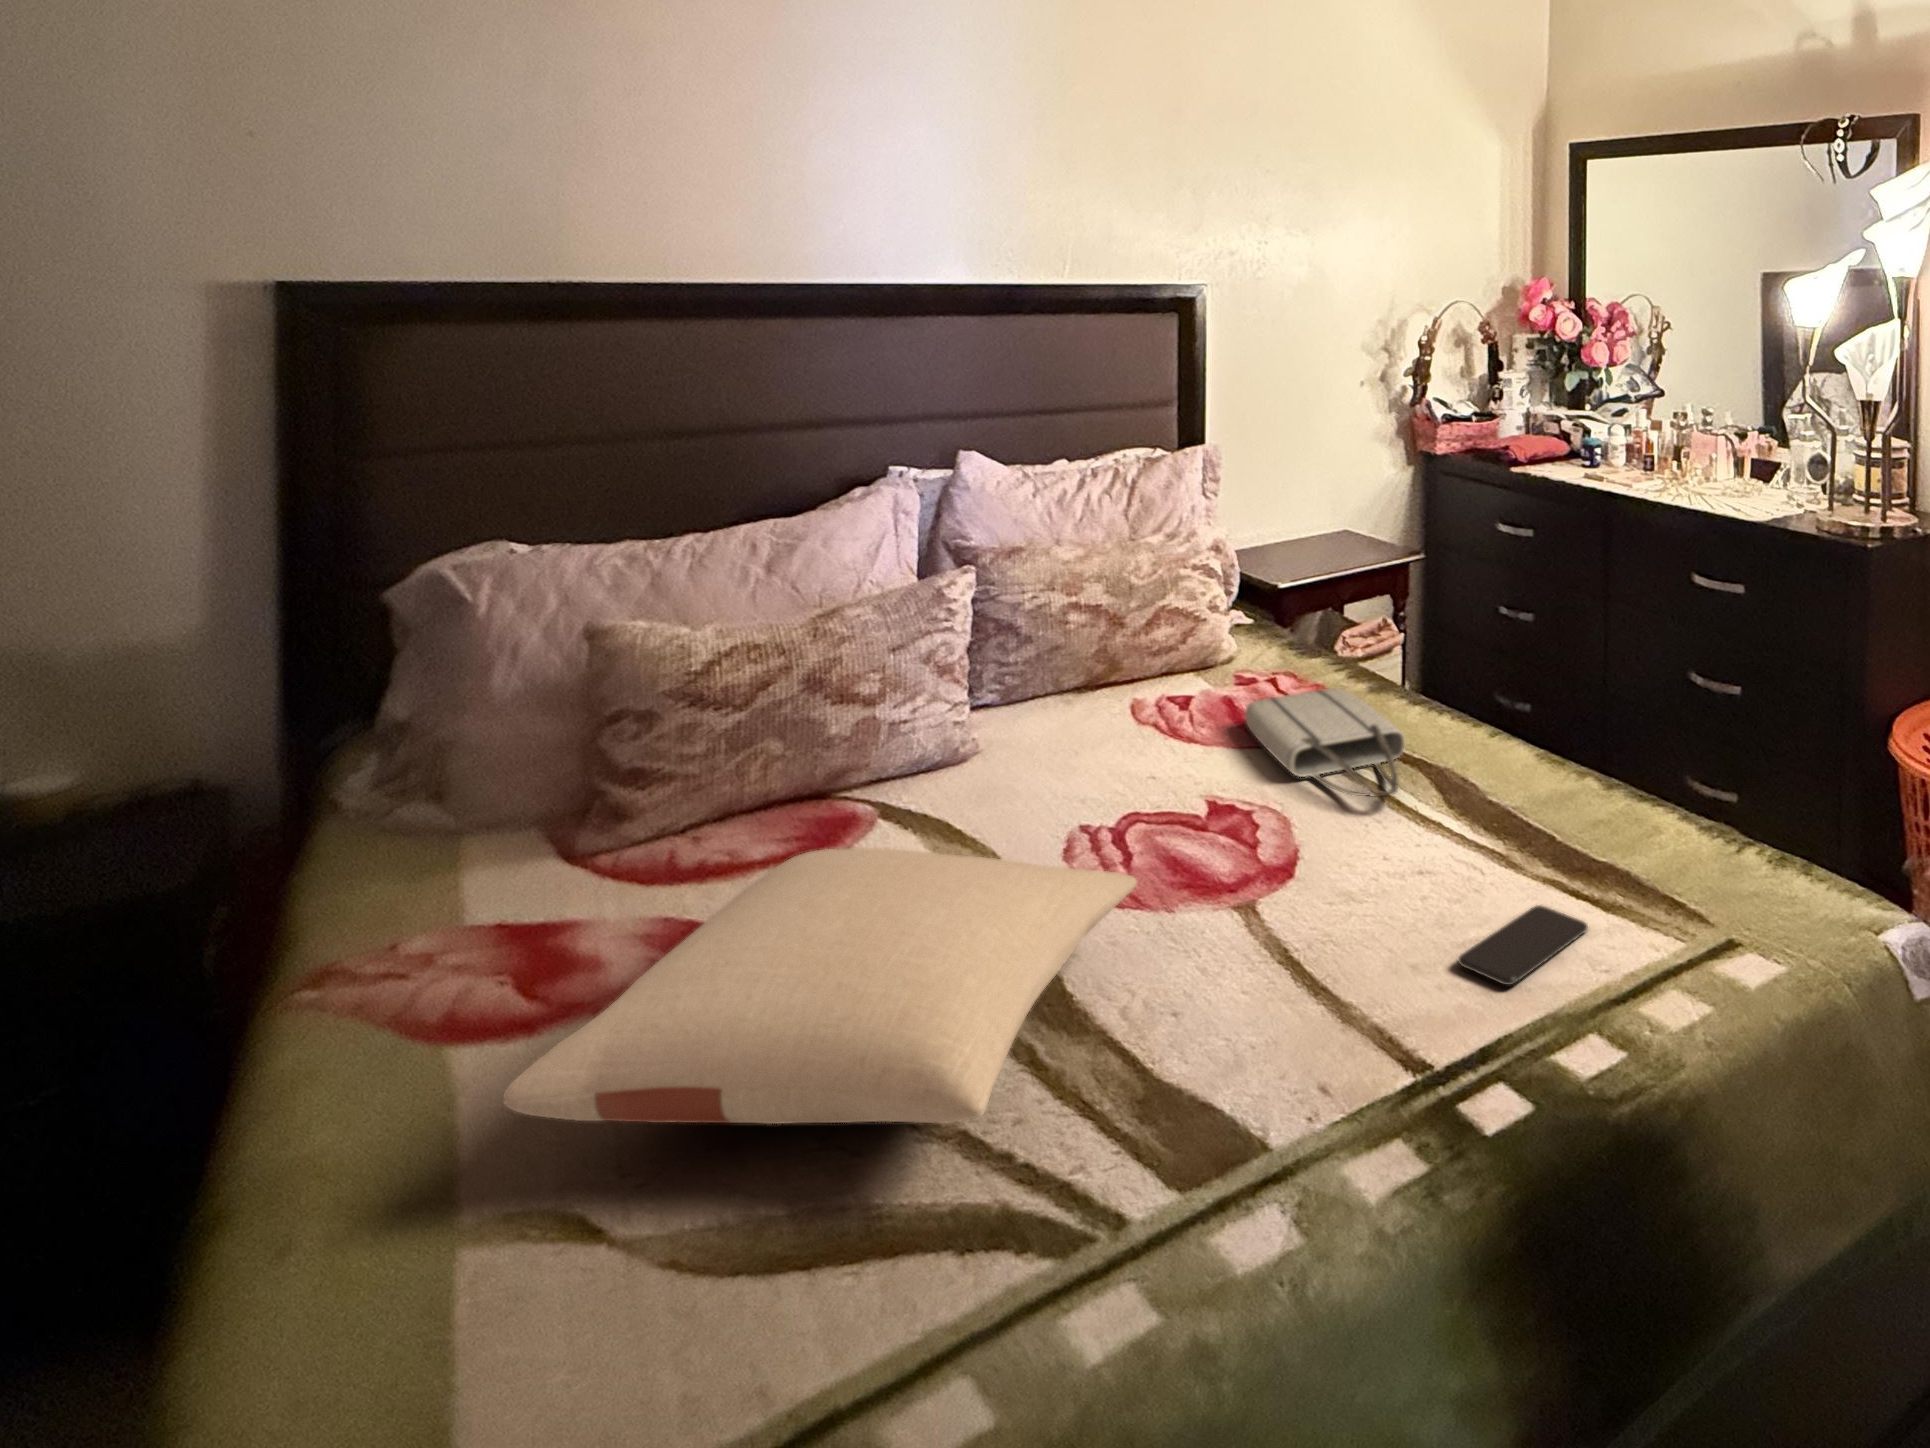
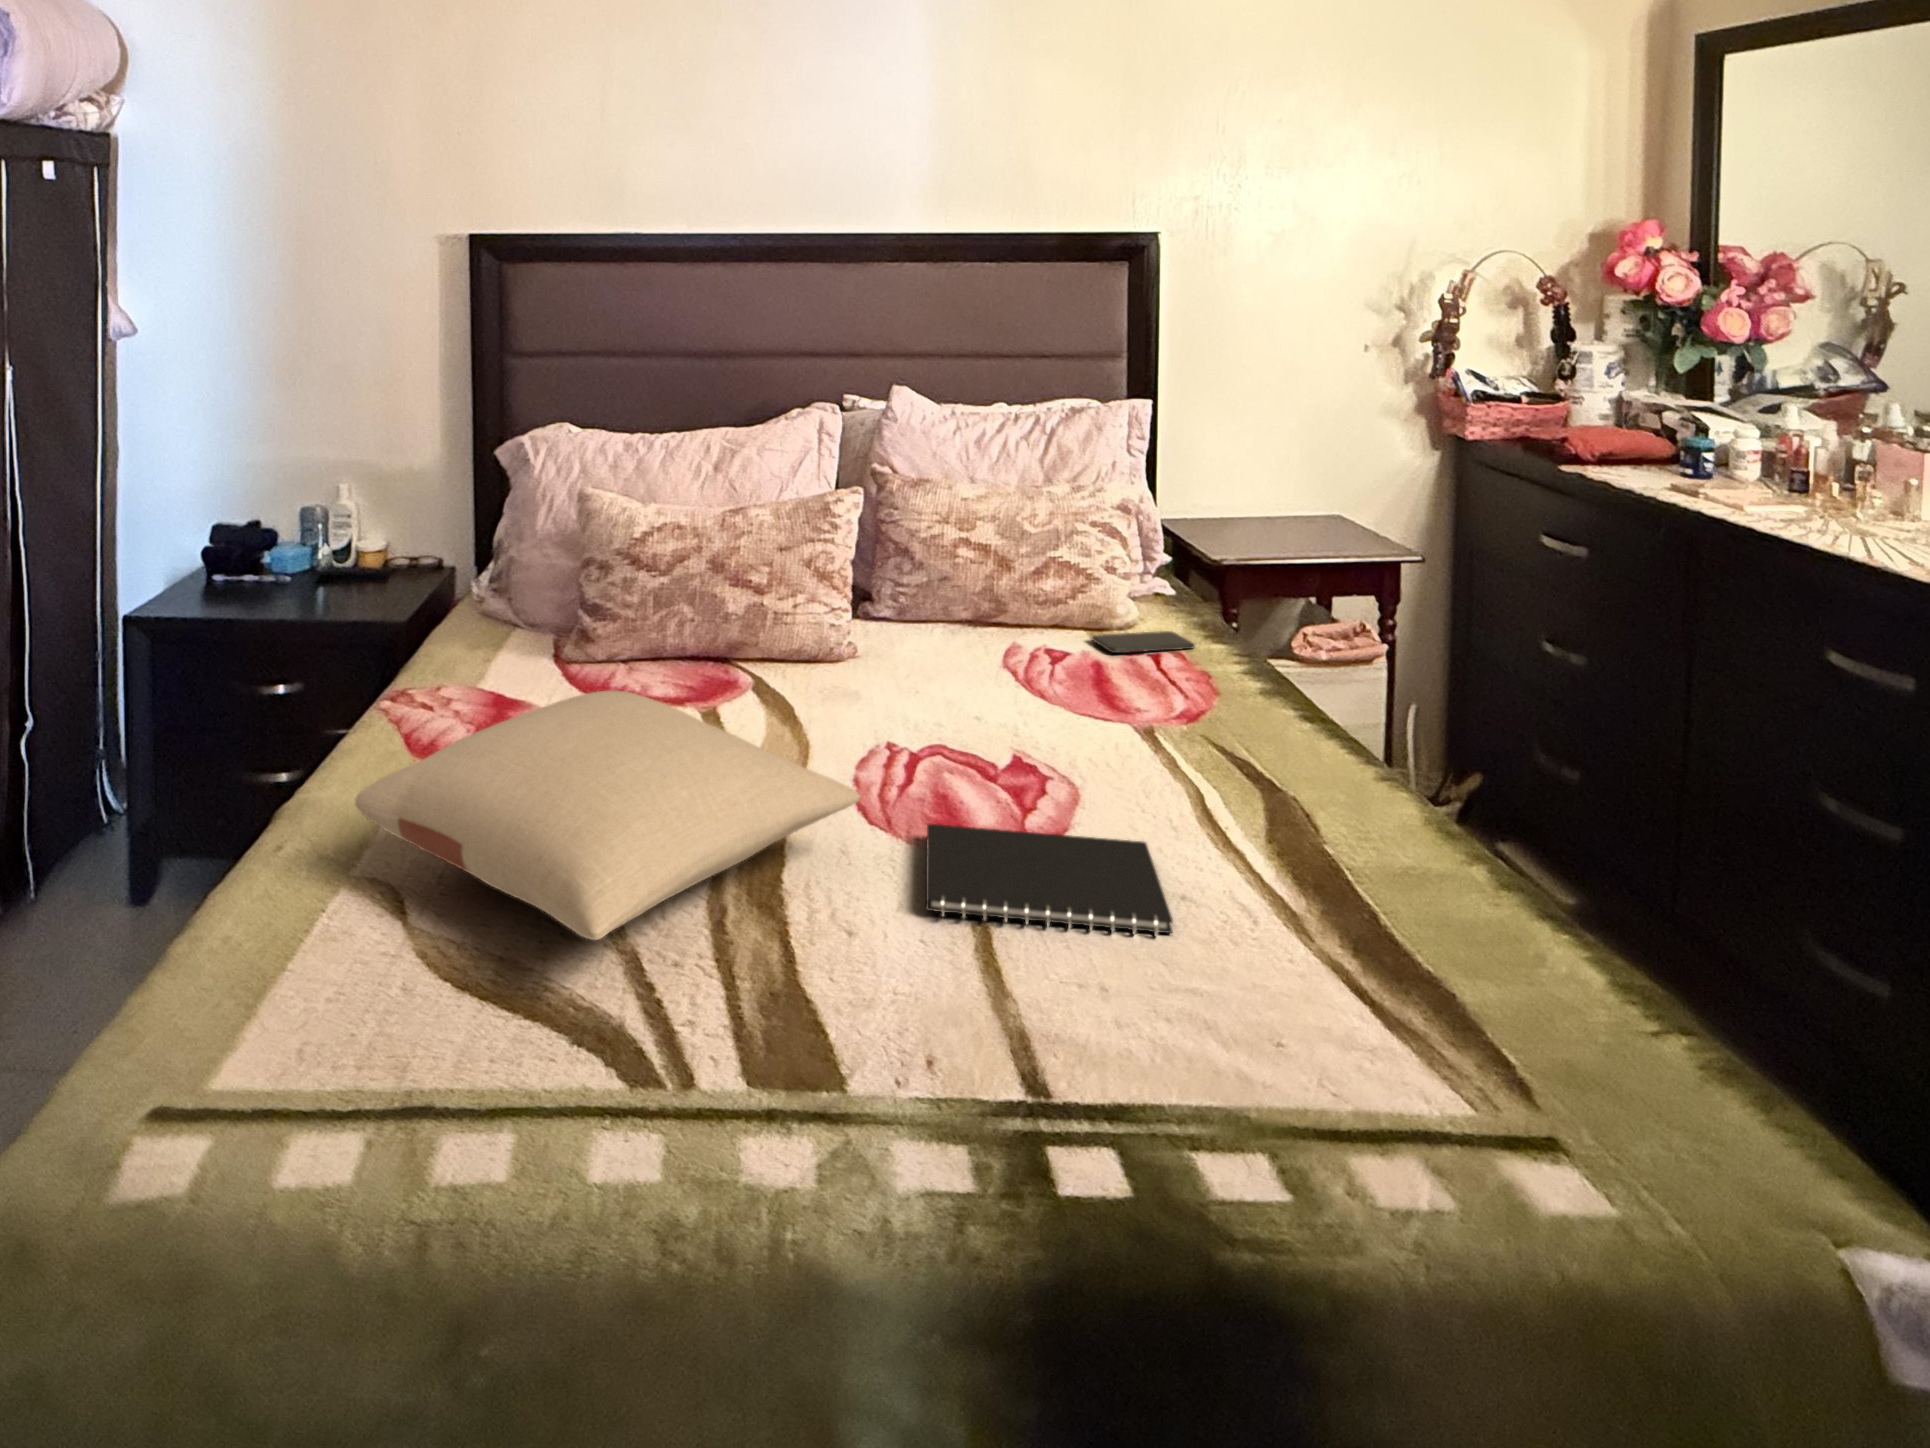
tote bag: present [1245,688,1405,797] -> none [1099,669,1258,801]
notebook: none [1183,842,1431,966] -> present [926,824,1173,936]
smartphone: present [1458,905,1588,985] -> present [1092,631,1195,653]

